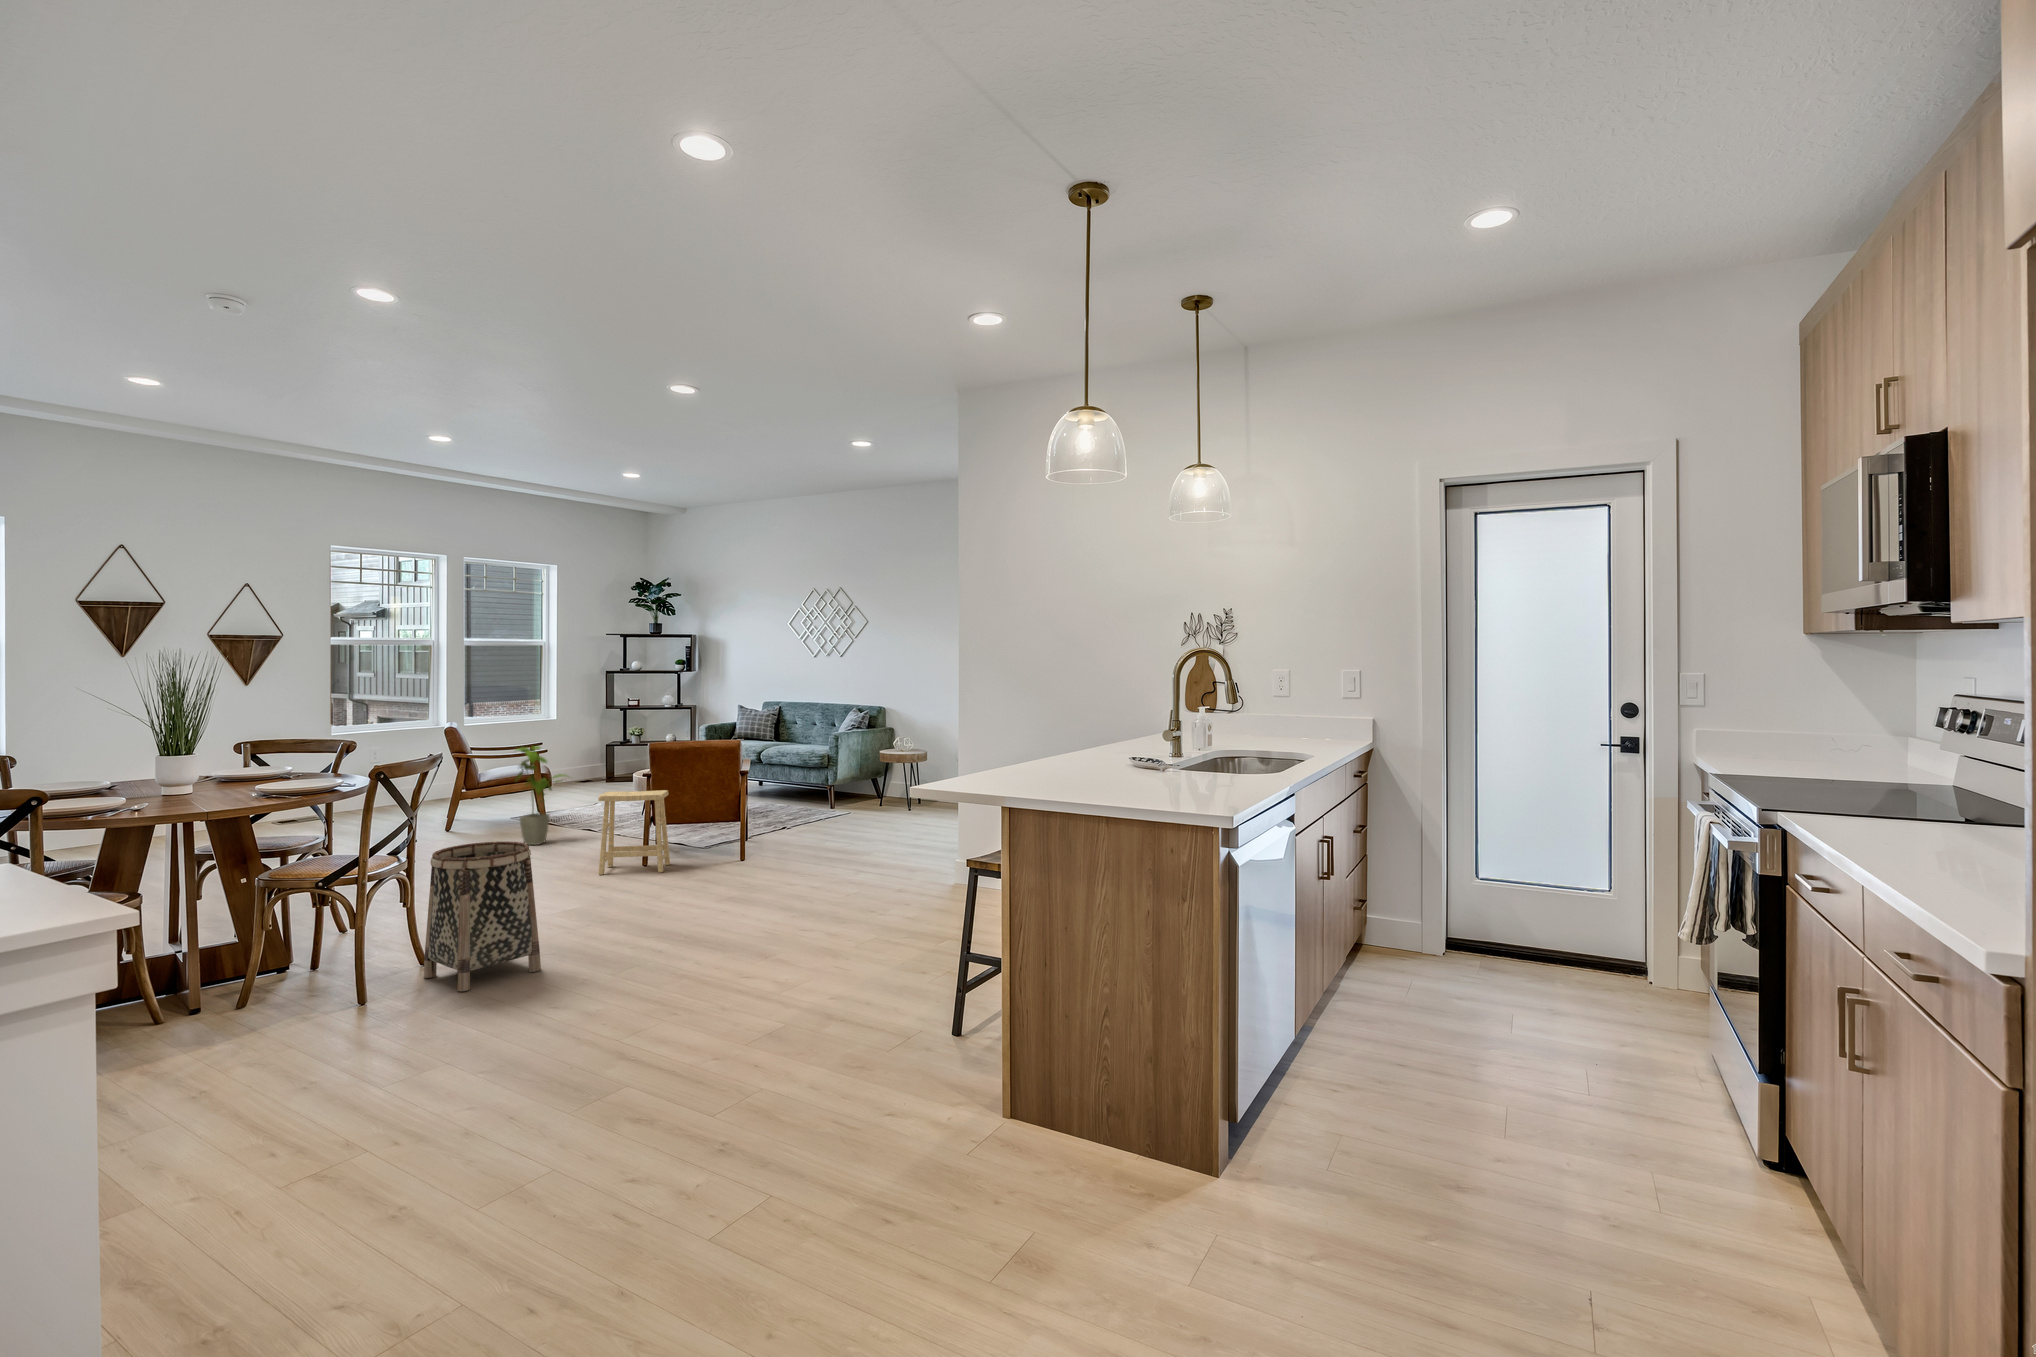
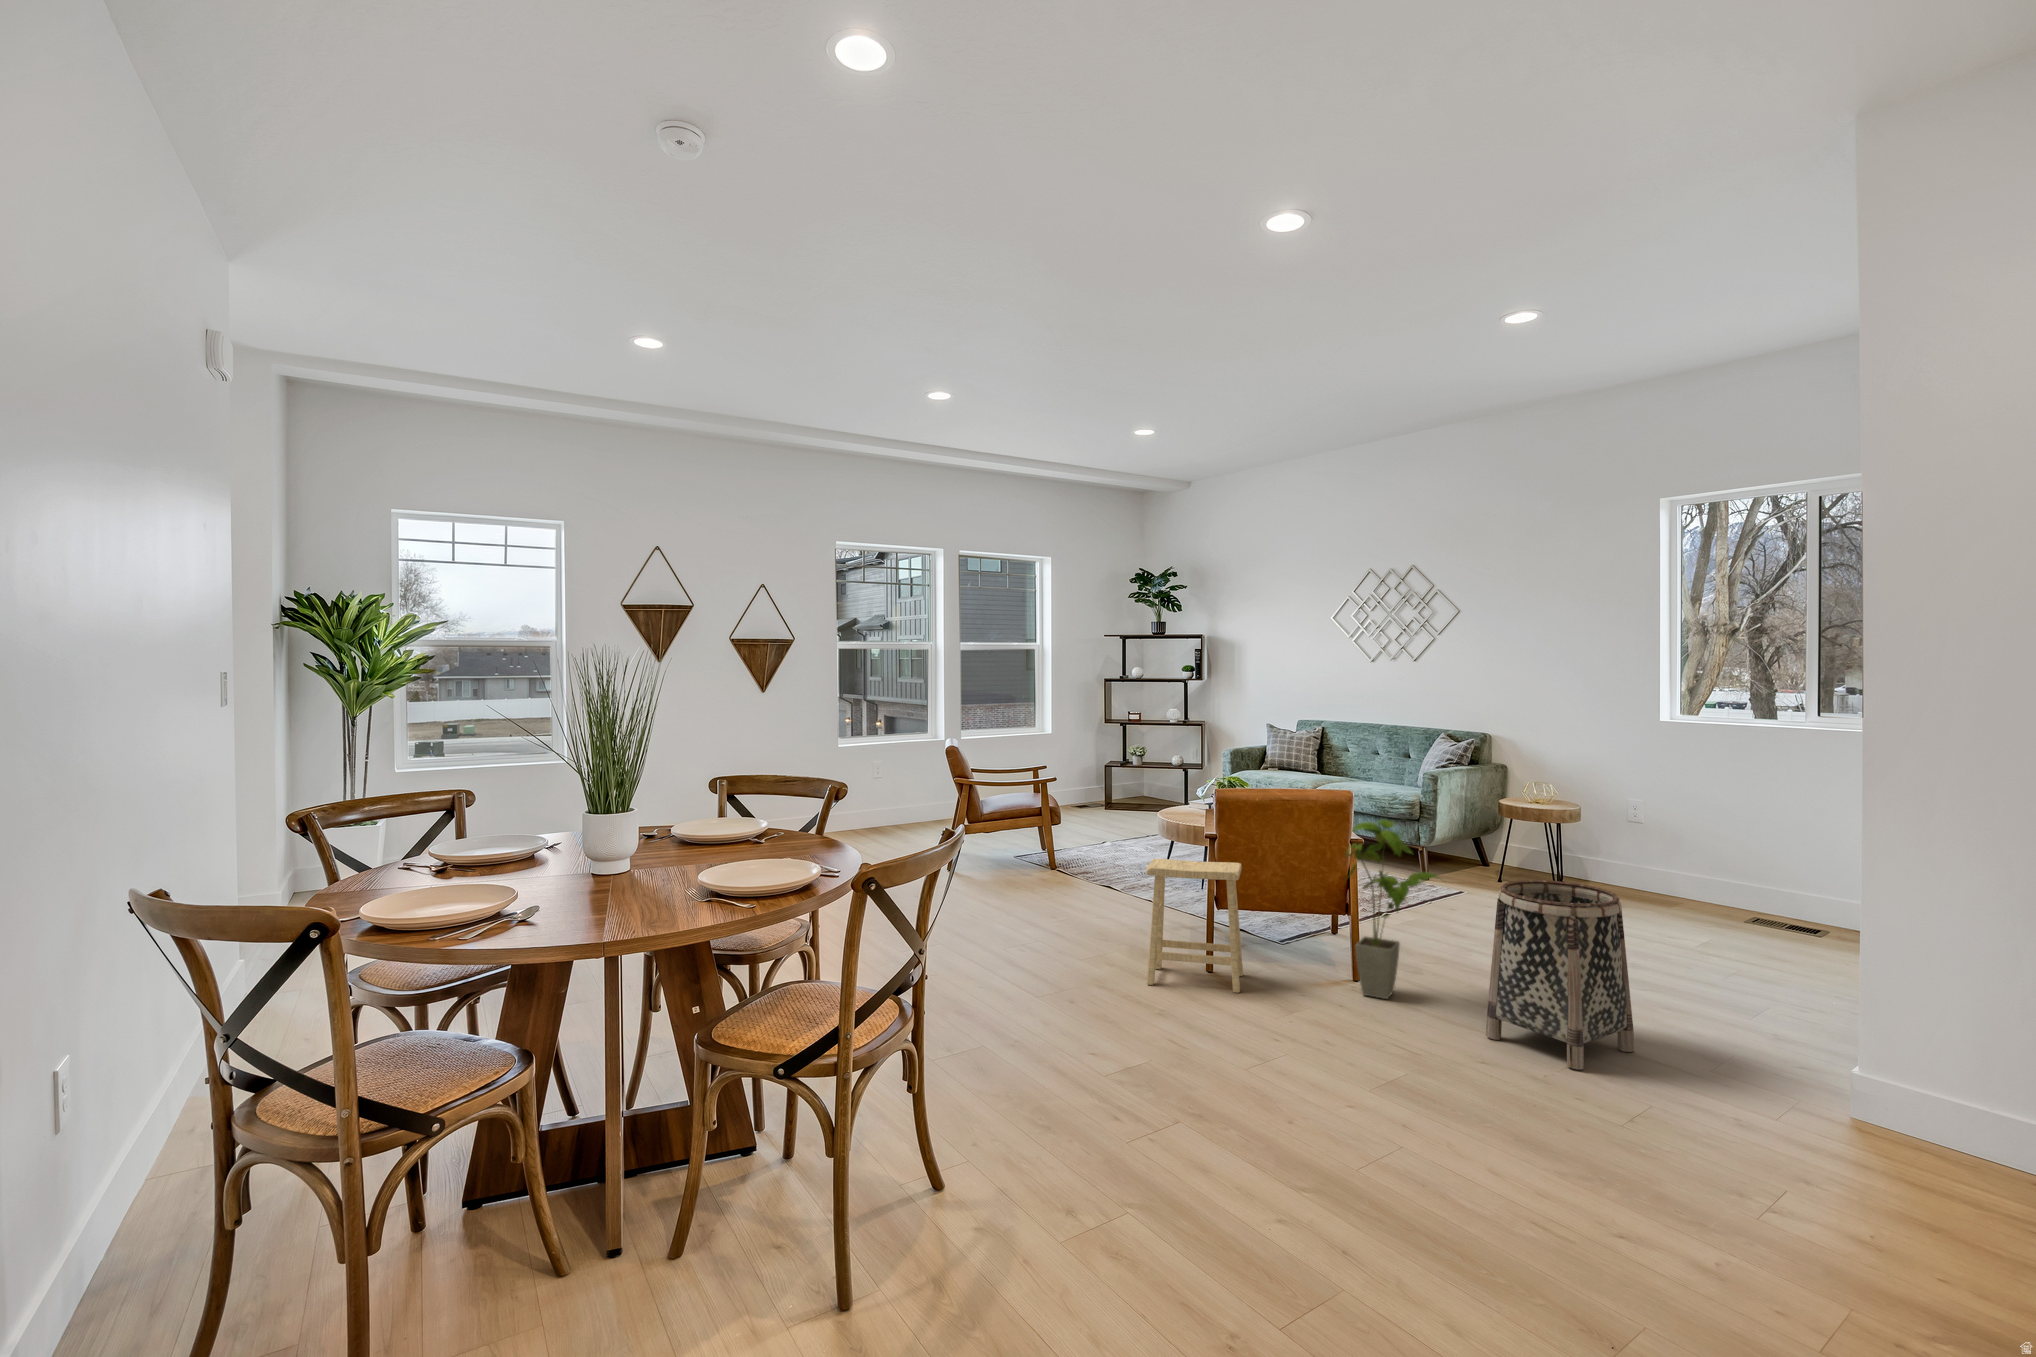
house plant: present [516,746,567,845] -> present [1345,820,1439,999]
basket: present [424,841,541,991] -> present [1486,880,1634,1070]

